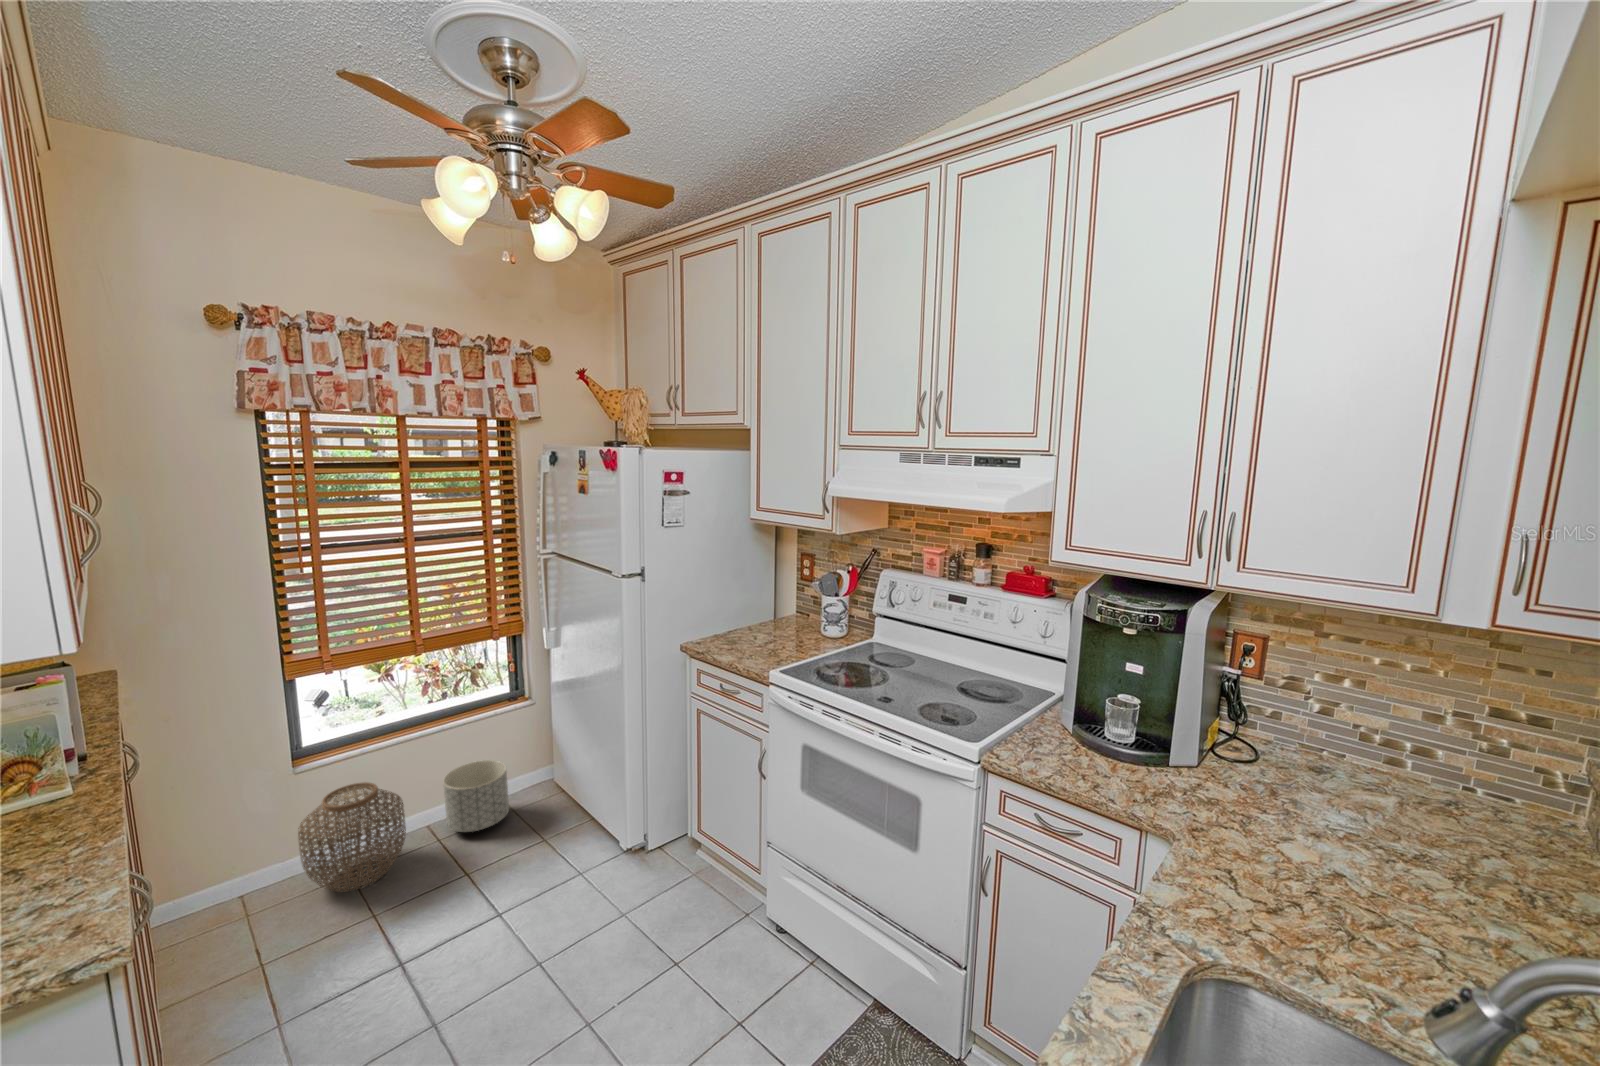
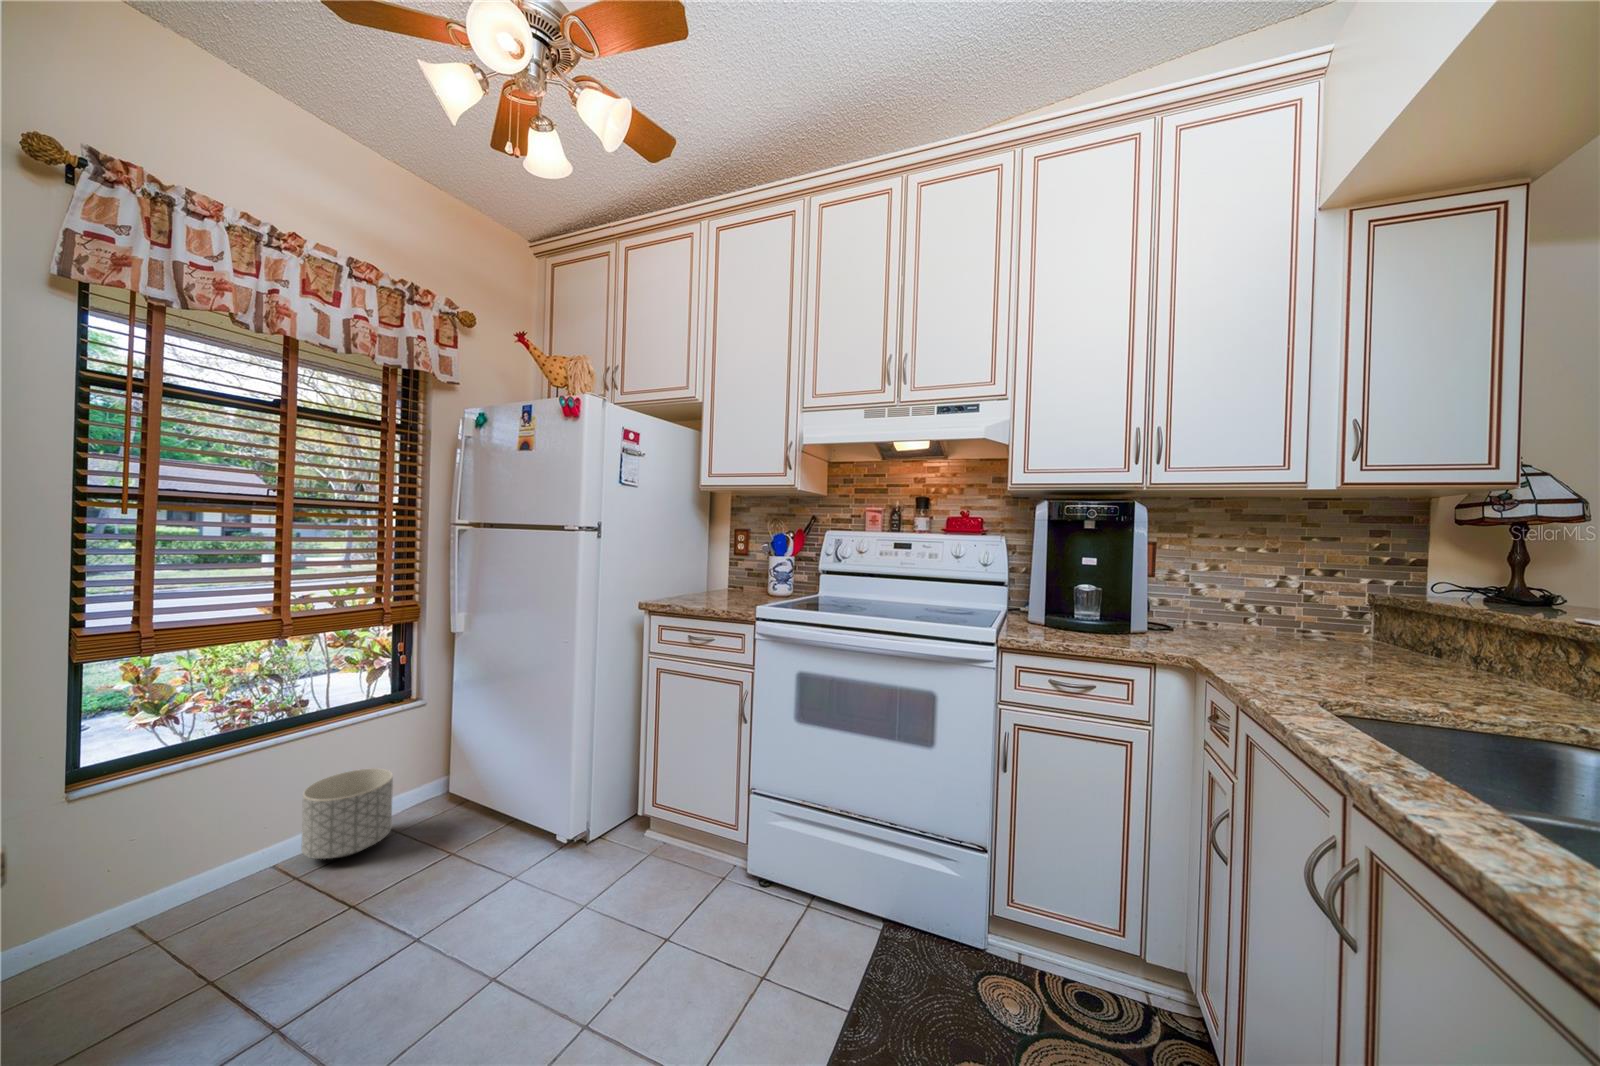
woven basket: present [298,782,406,892] -> none [64,799,250,963]

